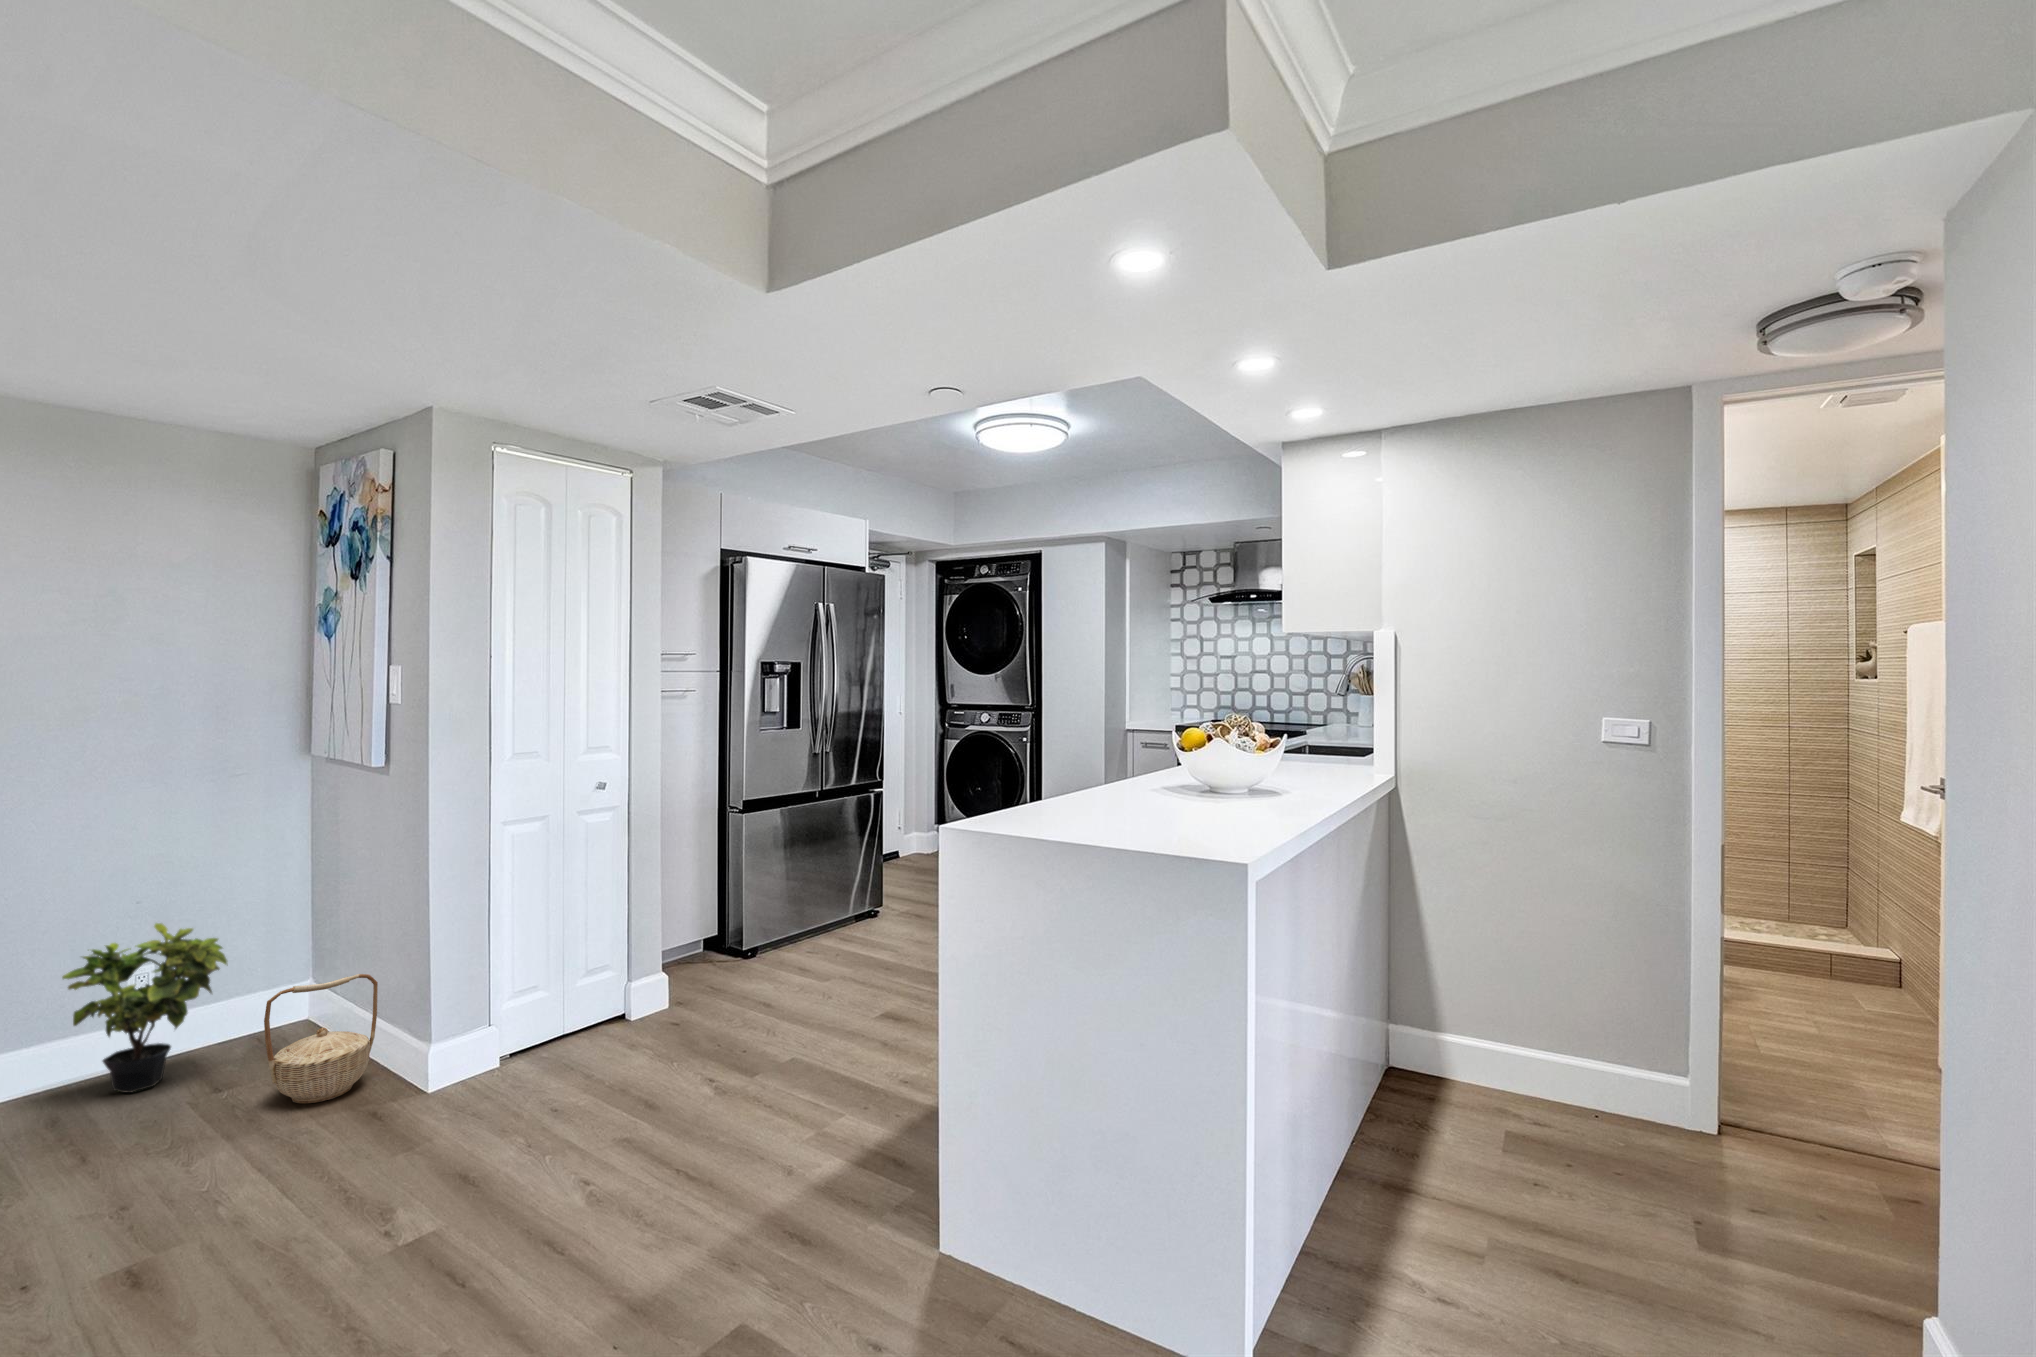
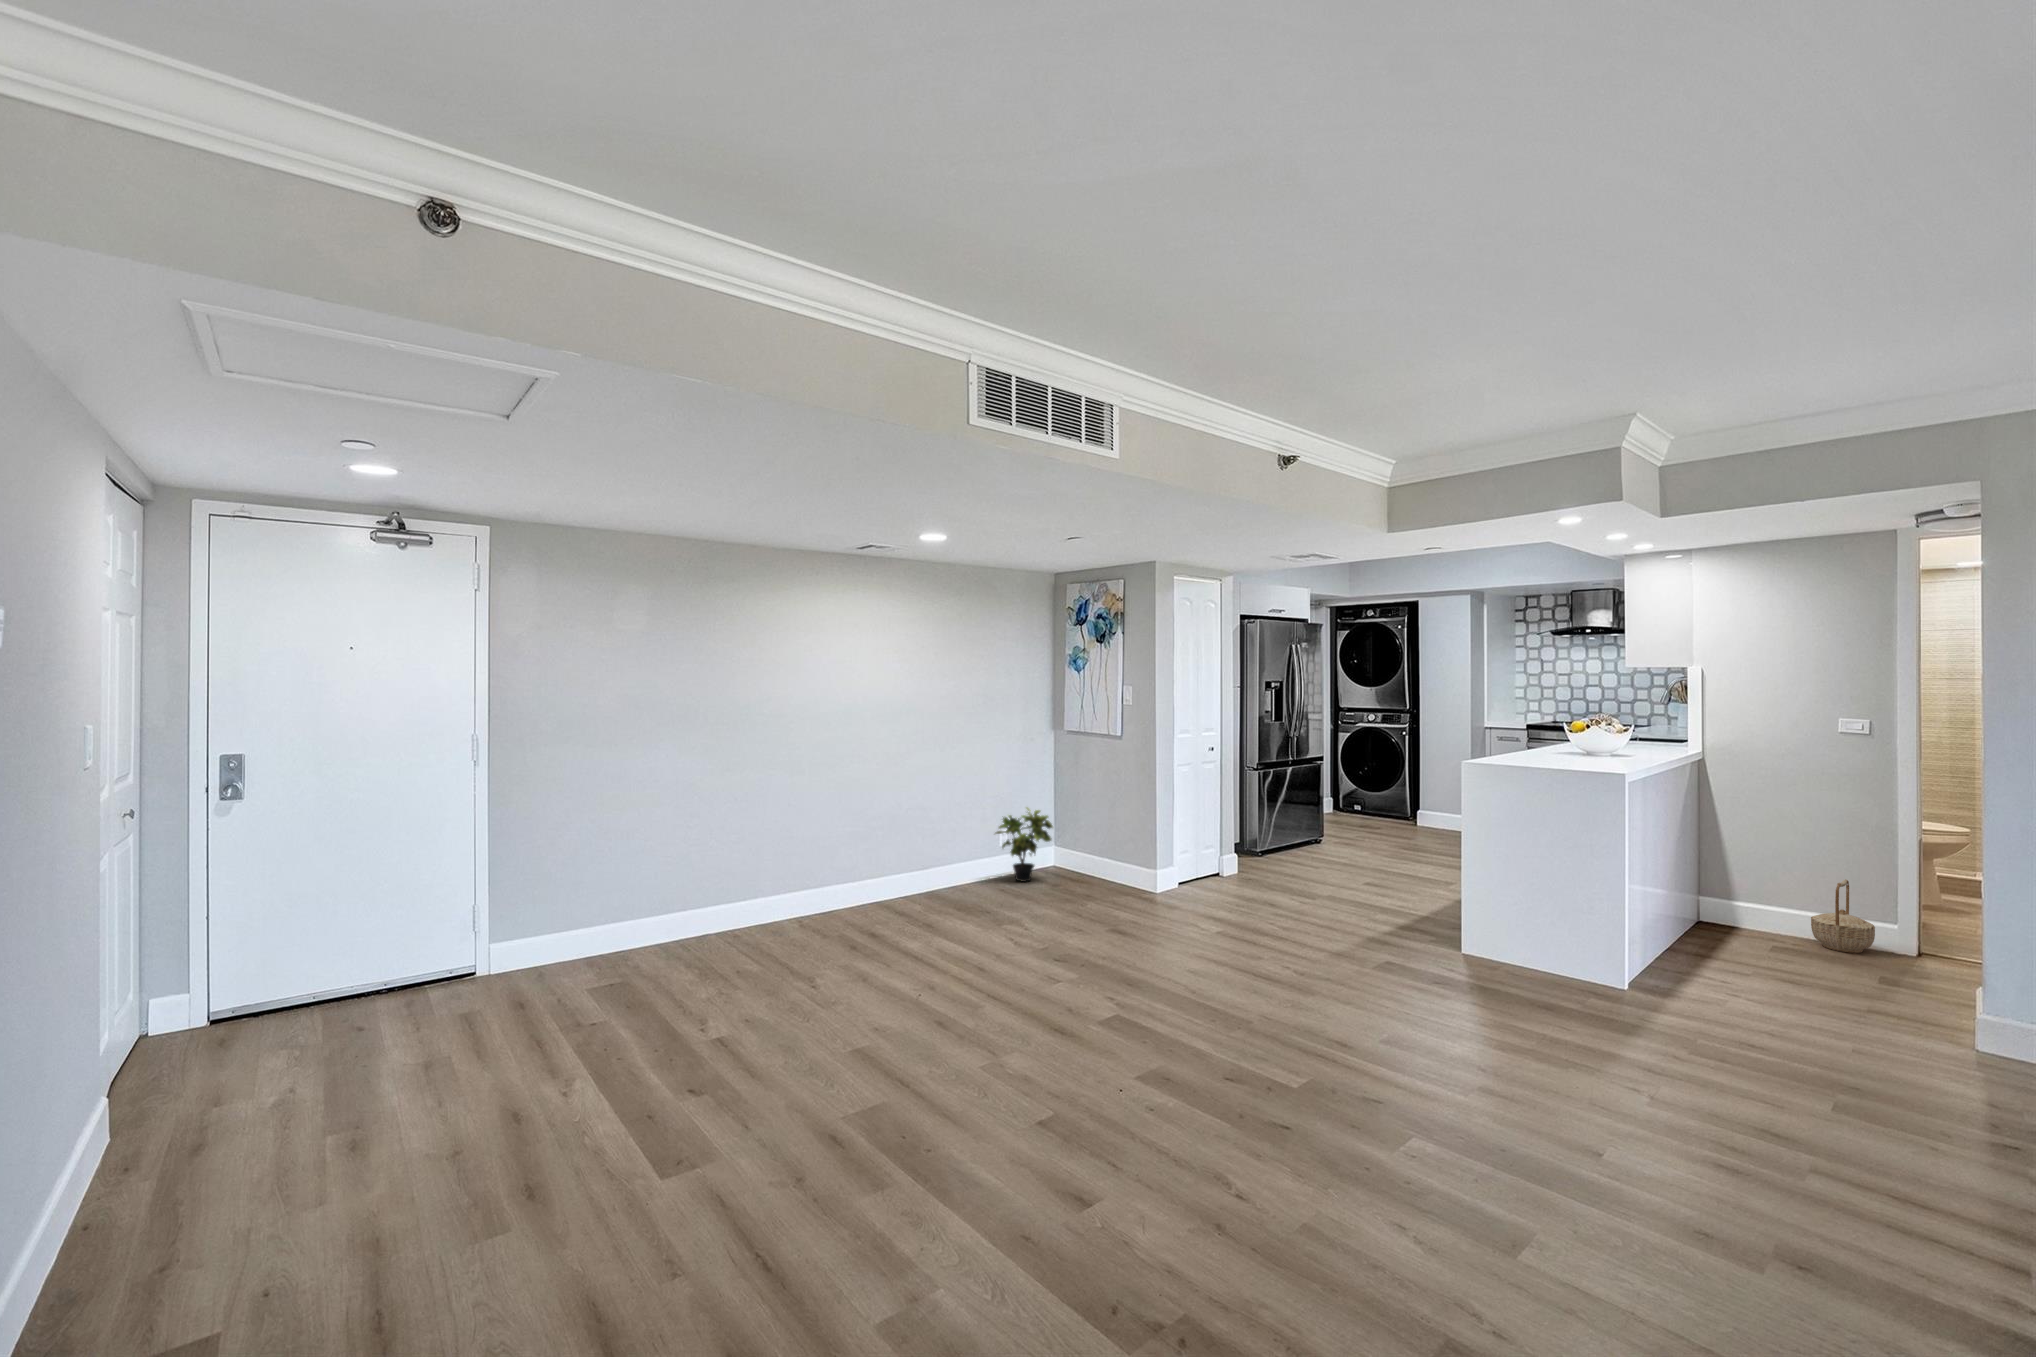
basket: present [264,974,378,1103] -> present [1811,879,1875,953]

